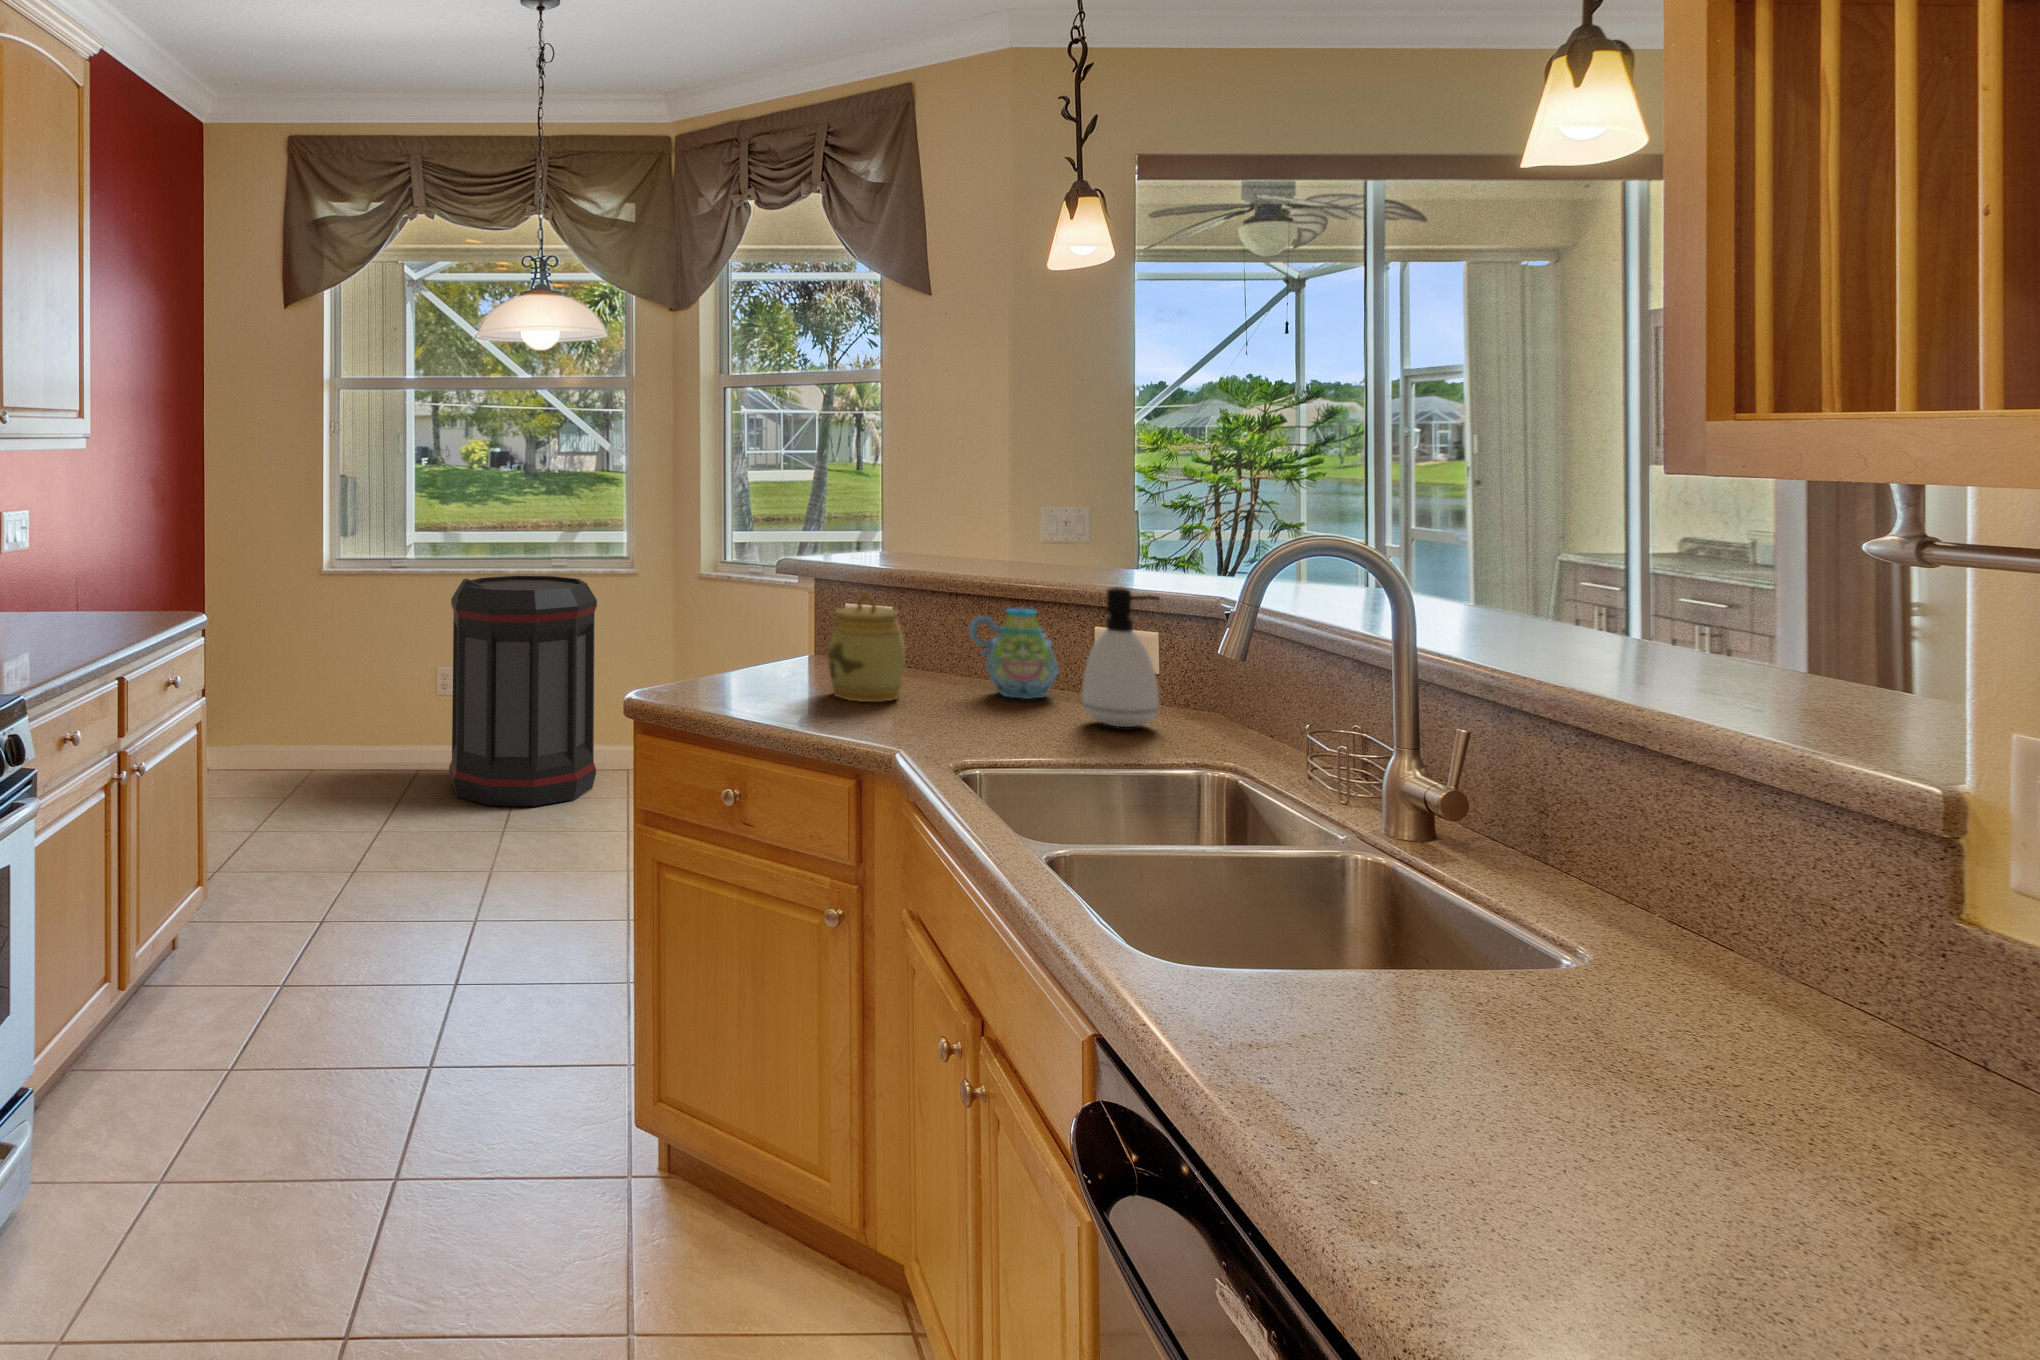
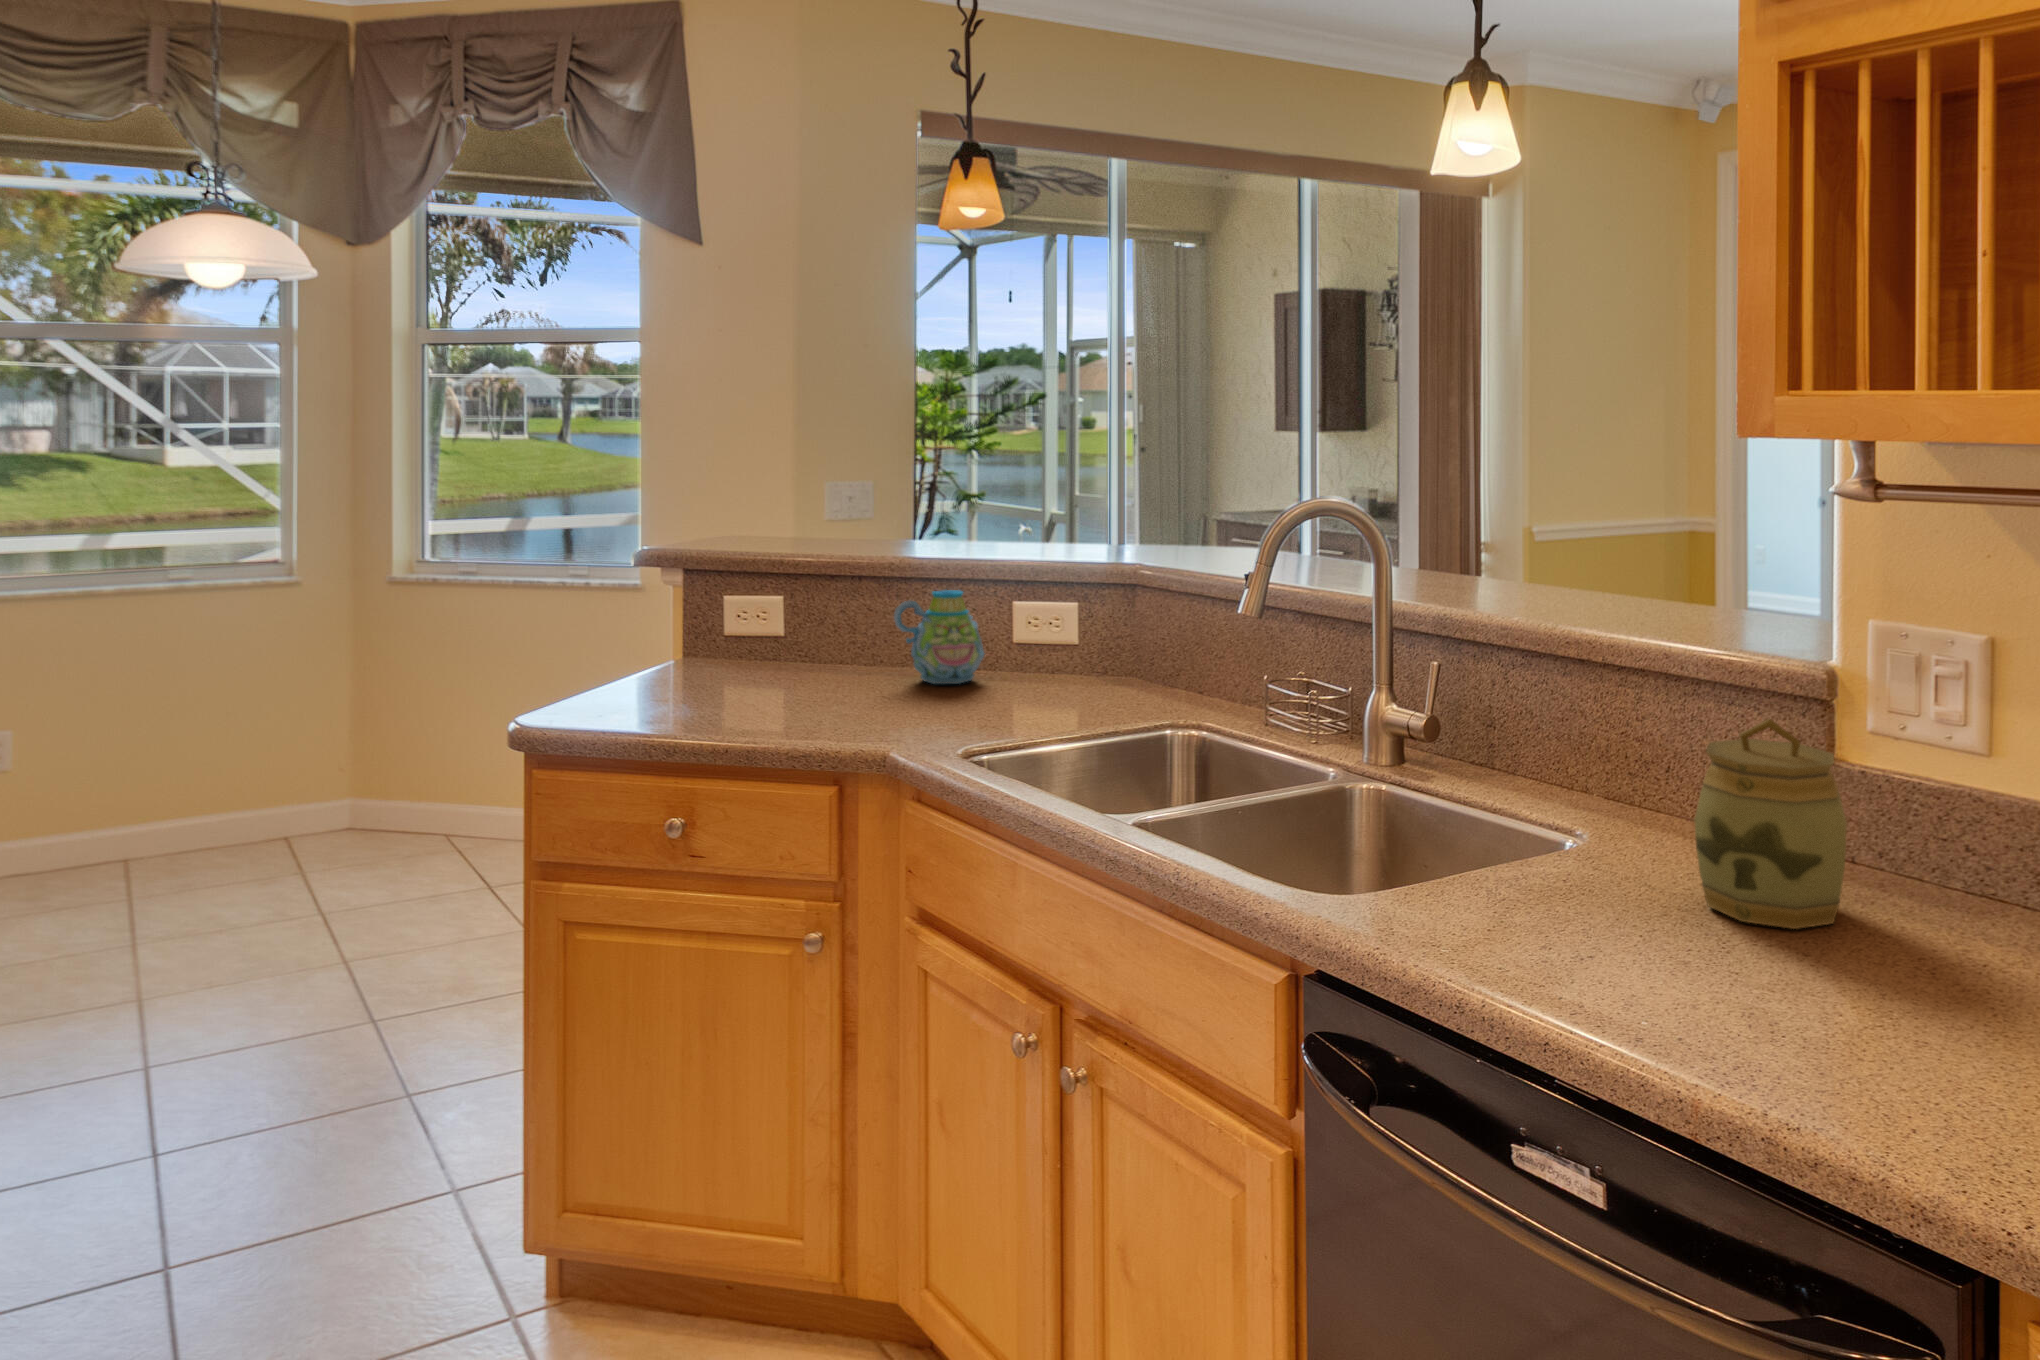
trash can: present [449,576,597,806] -> none [14,599,251,920]
soap dispenser: present [1082,587,1159,727] -> none [1030,561,1106,700]
jar: present [828,593,905,702] -> present [1695,719,1847,929]

